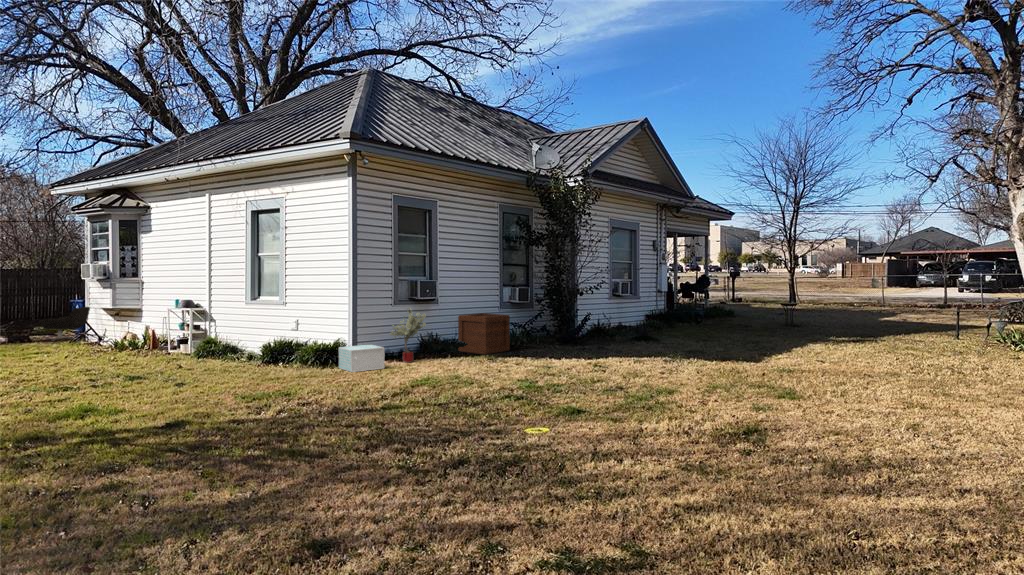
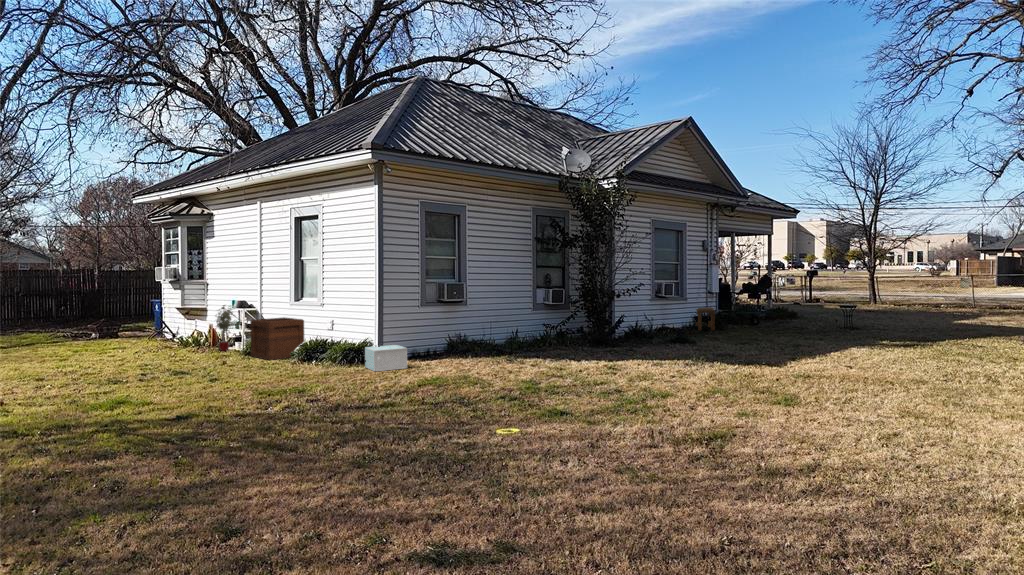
bench: none [648,306,669,329] -> present [696,307,715,331]
lounge chair: present [39,307,90,340] -> none [122,305,167,336]
potted tree: present [389,308,426,363] -> present [216,305,240,351]
wooden crate: present [458,313,510,355] -> present [250,317,305,360]

